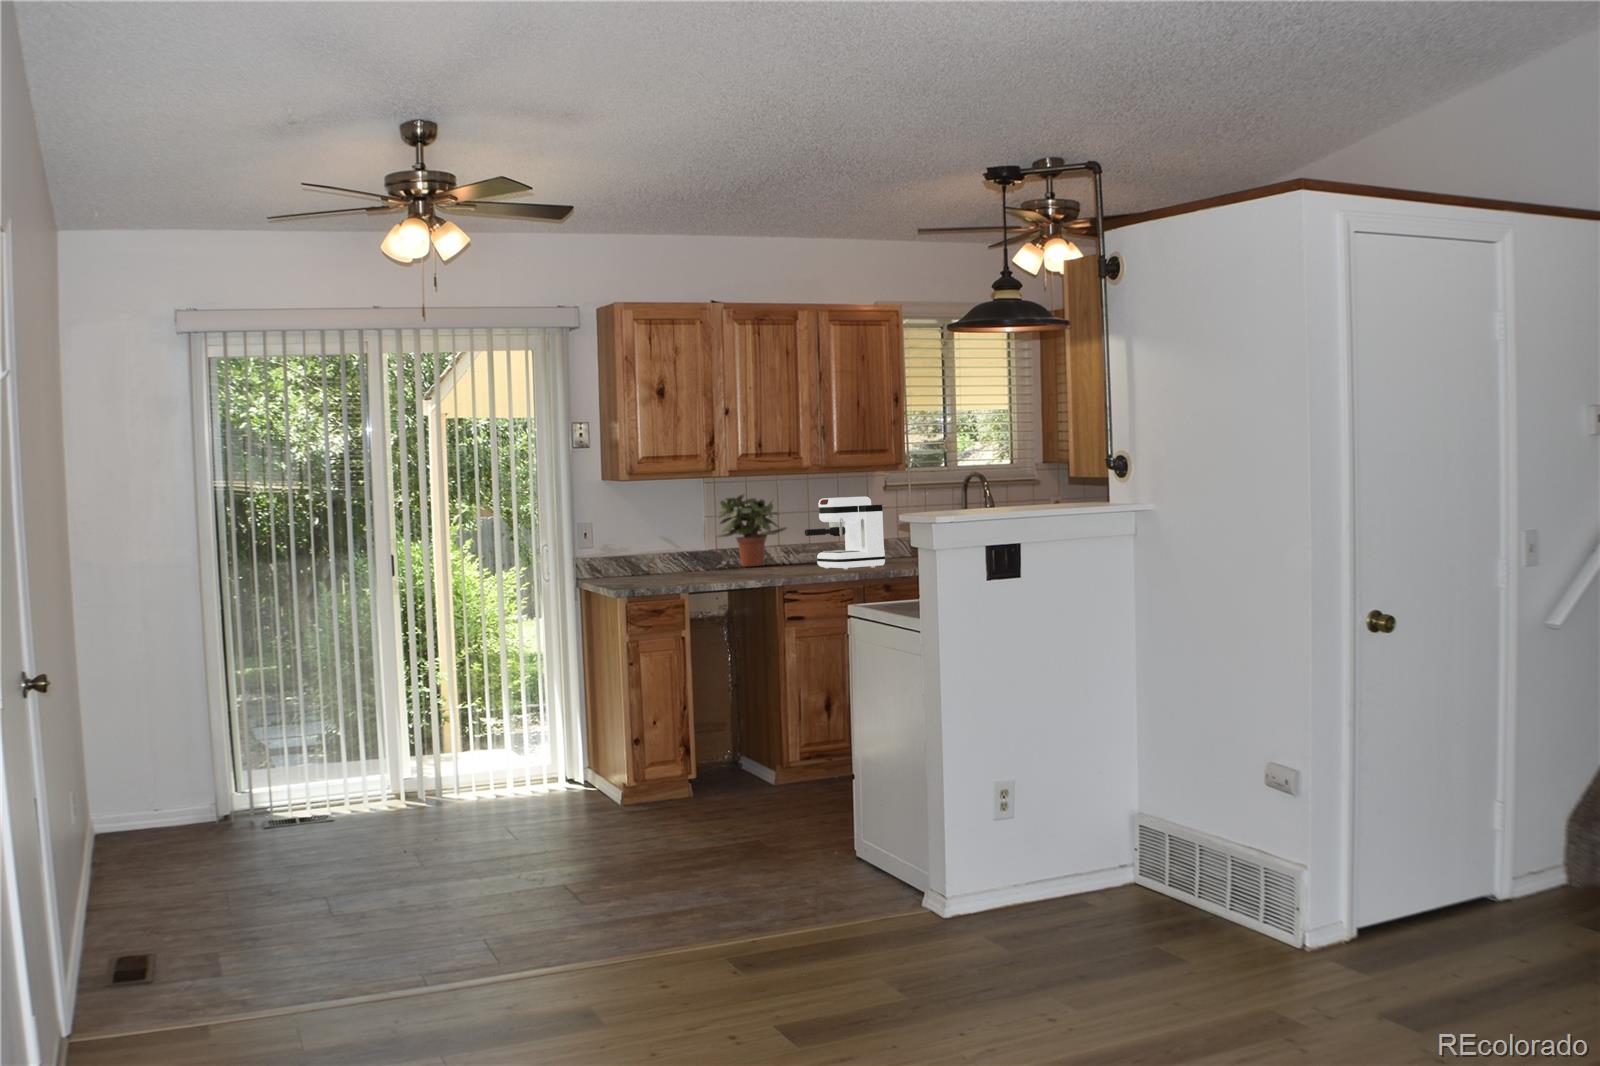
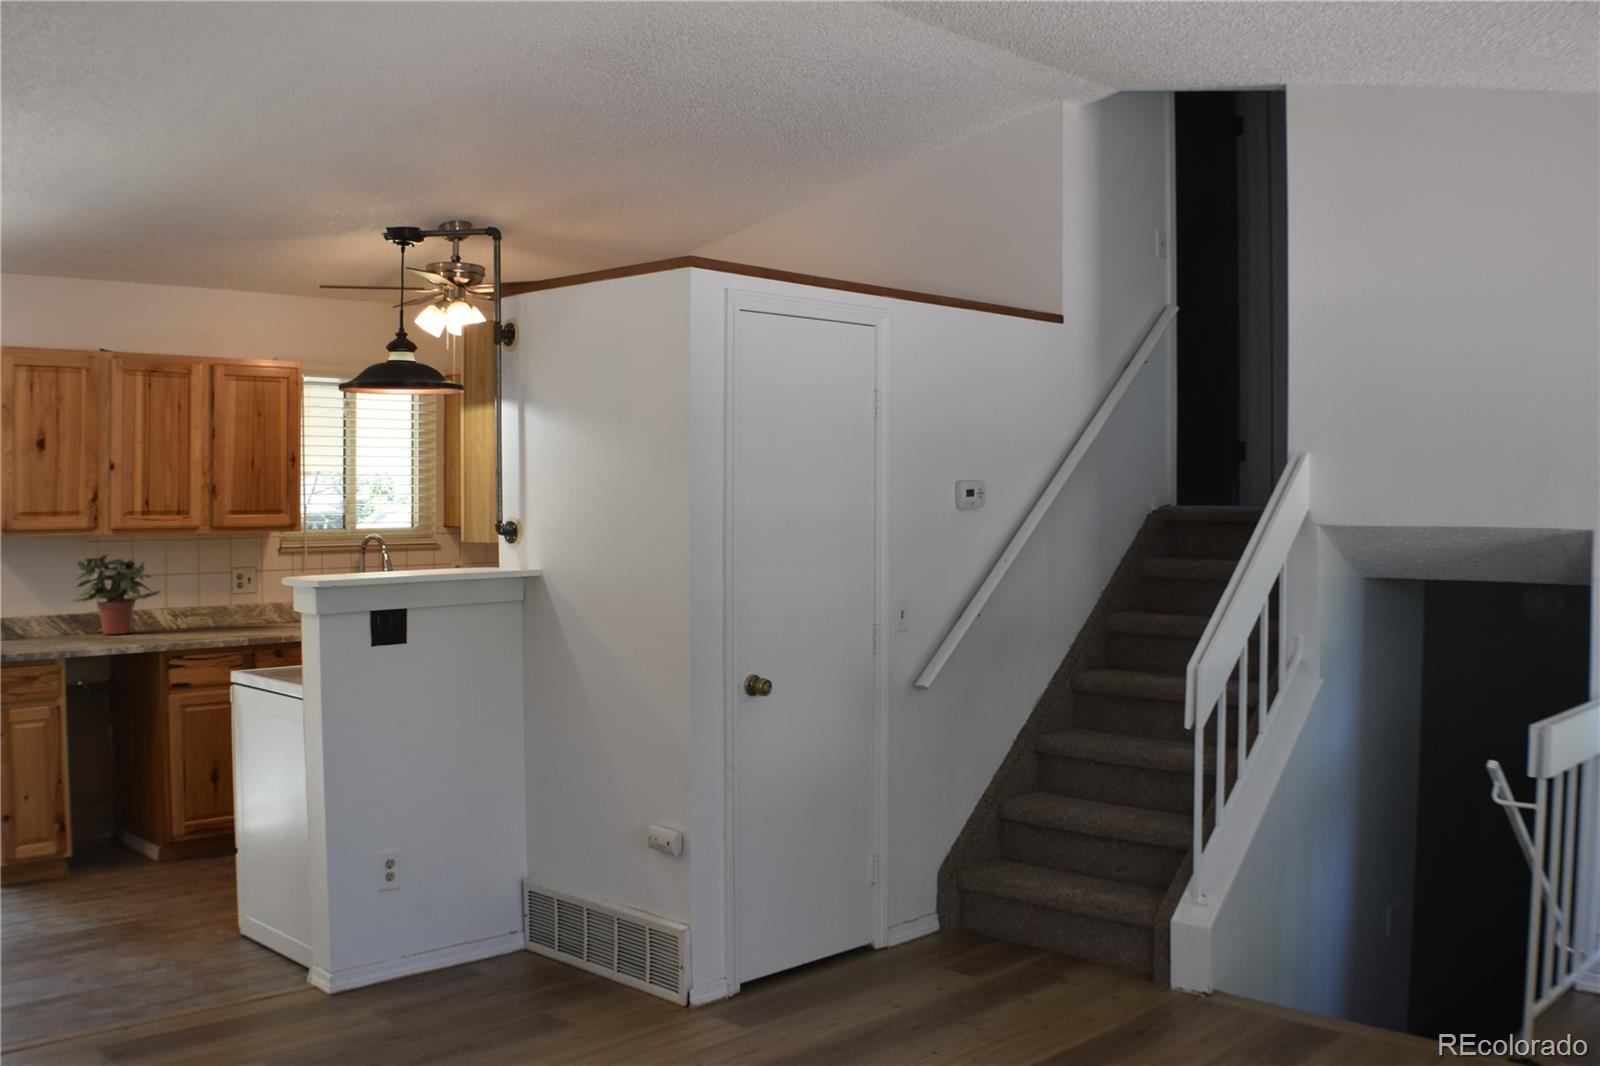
coffee maker: present [805,496,885,570] -> none [180,559,274,637]

